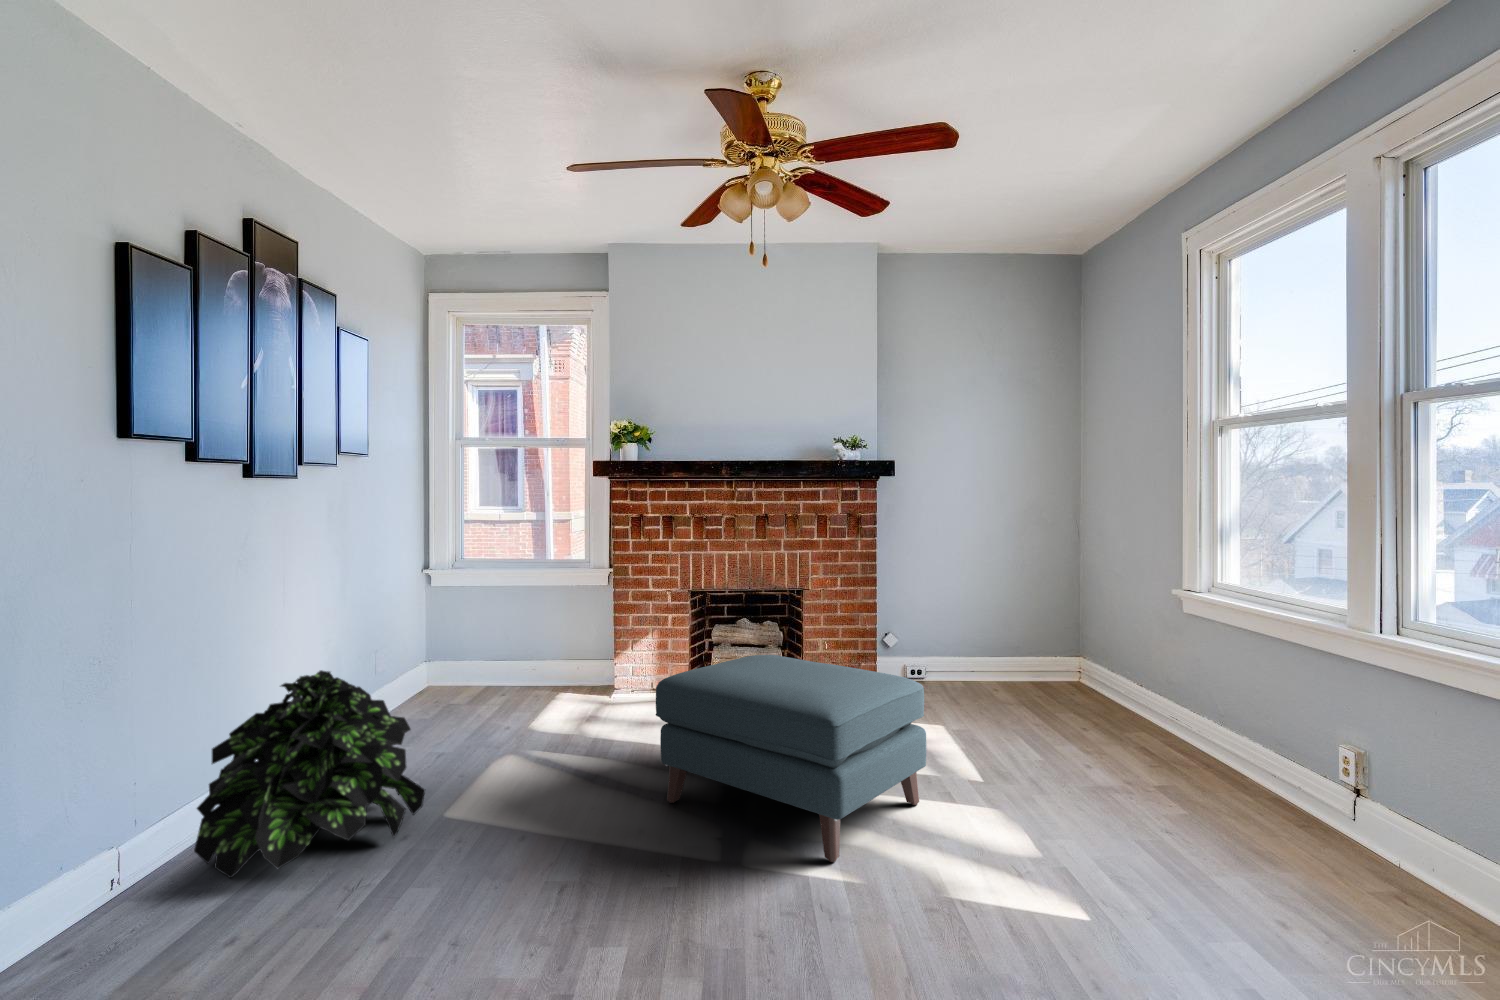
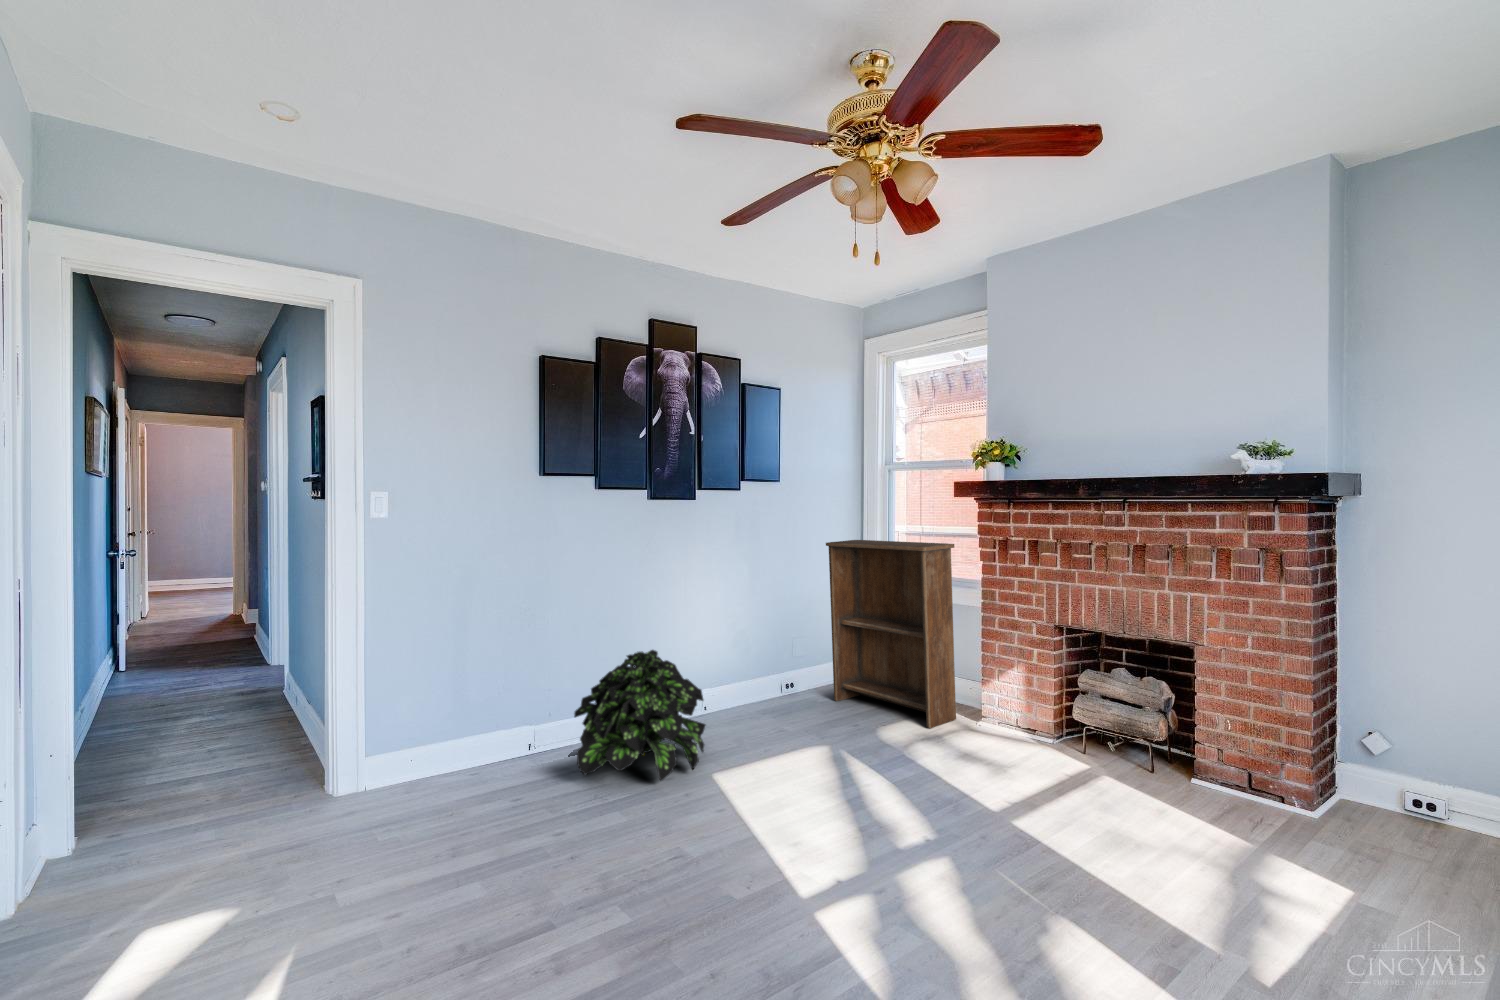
bookshelf: none [433,522,590,712] -> present [826,540,956,728]
ottoman: present [656,655,926,862] -> none [837,711,1081,958]

